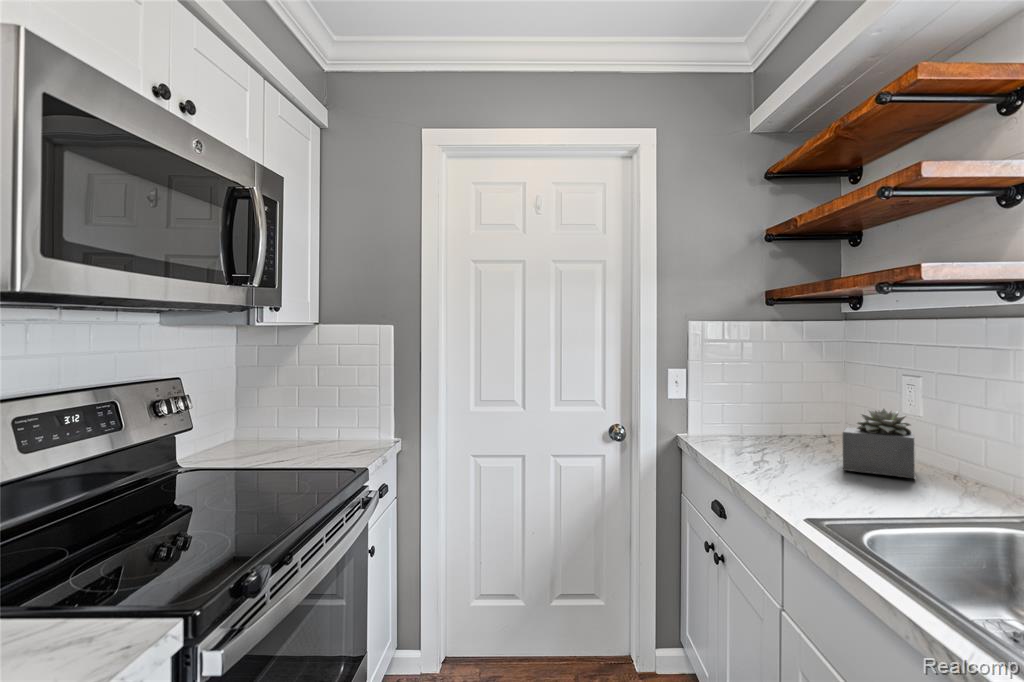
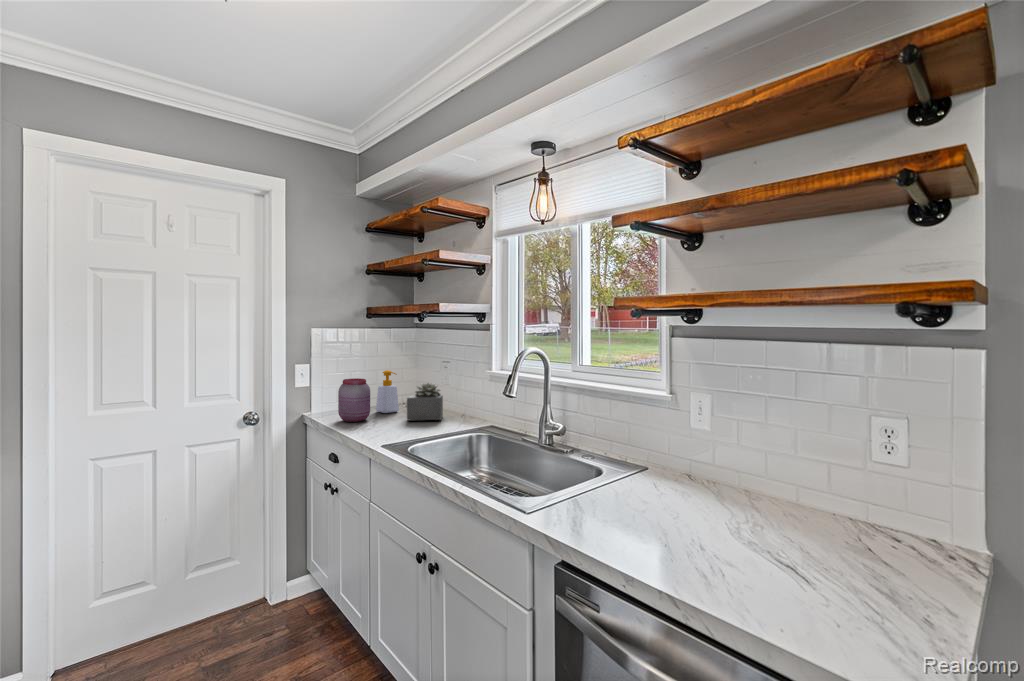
soap bottle: none [782,383,821,448] -> present [376,370,399,413]
jar: none [725,393,775,459] -> present [338,378,370,422]

